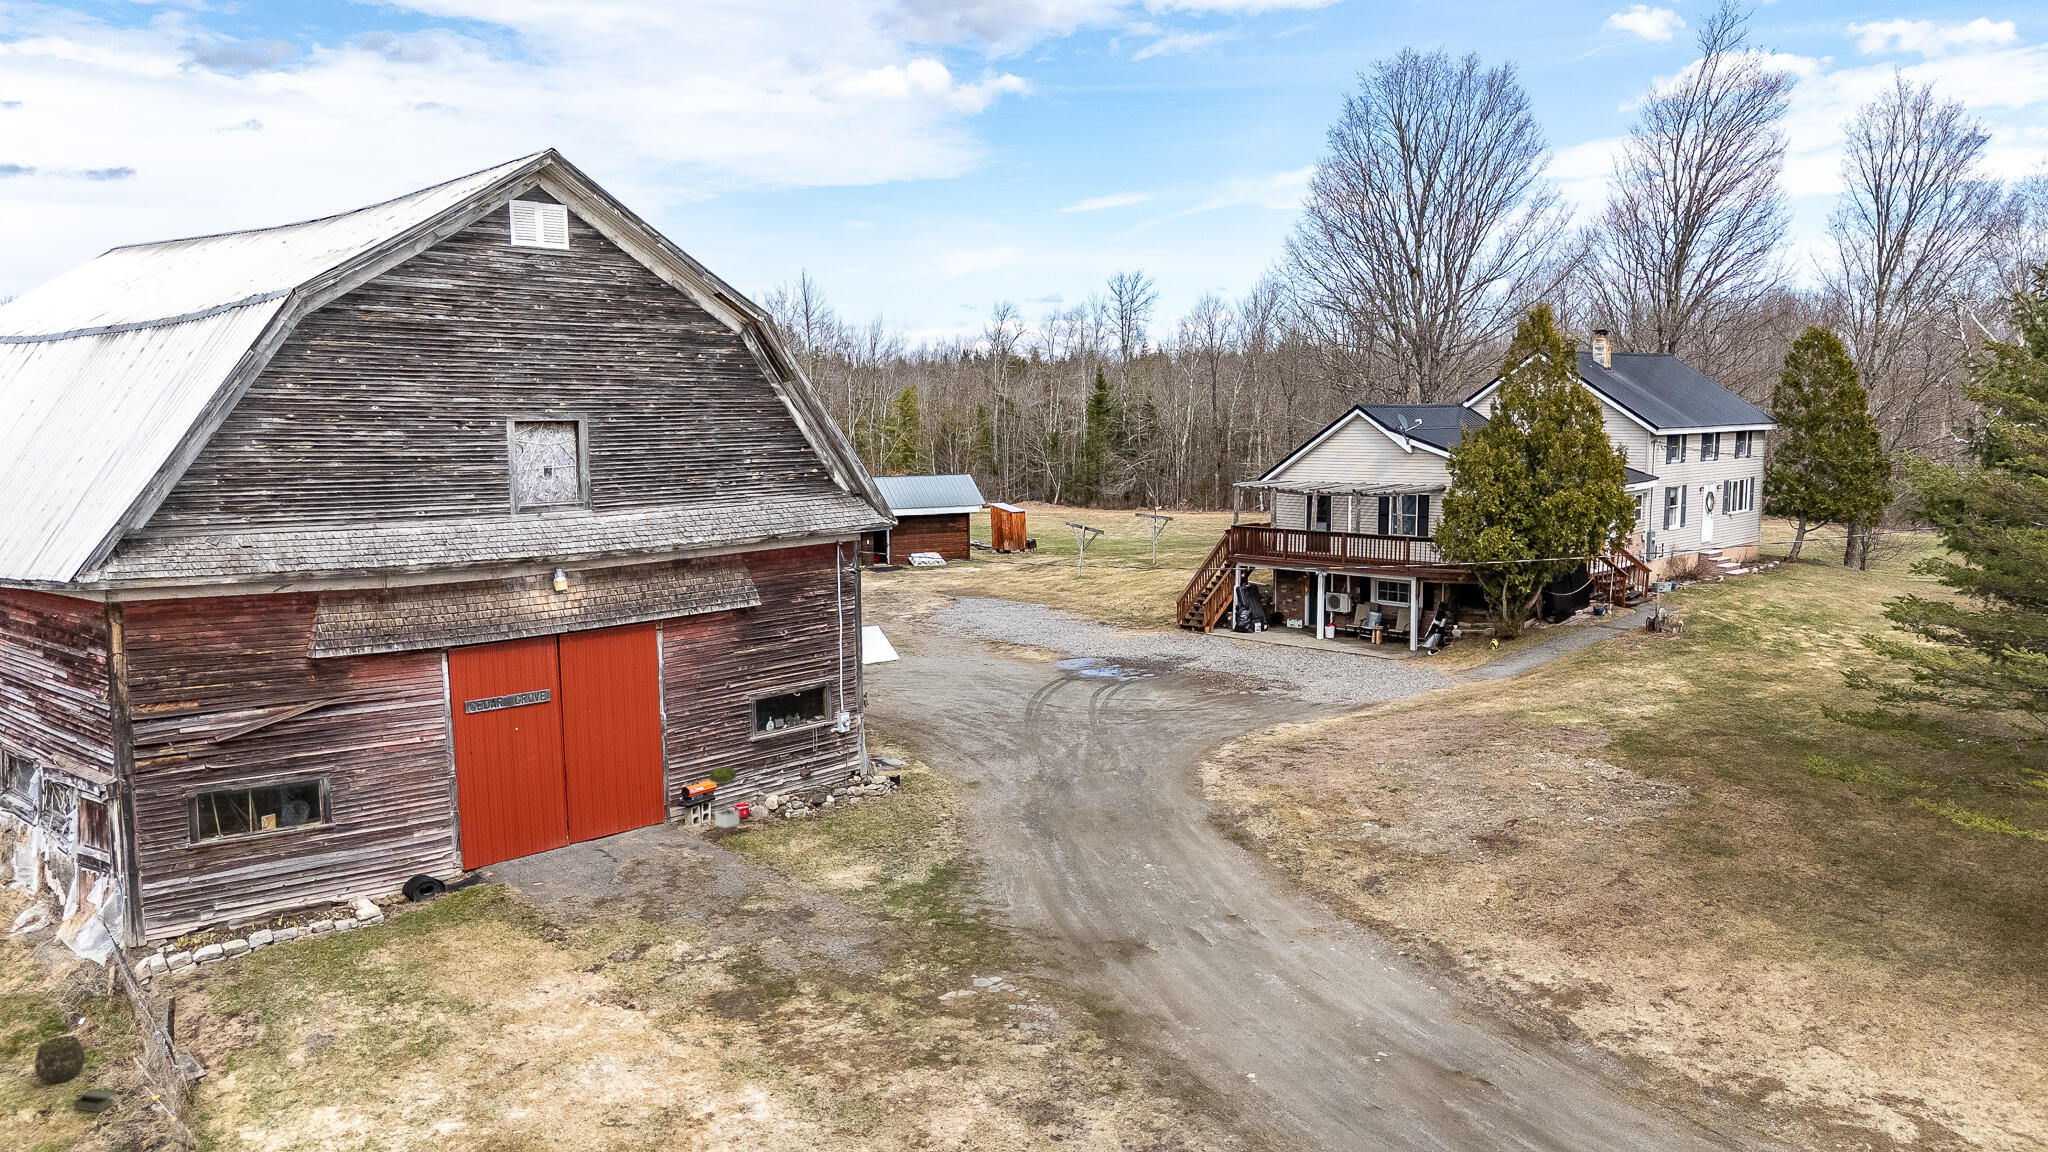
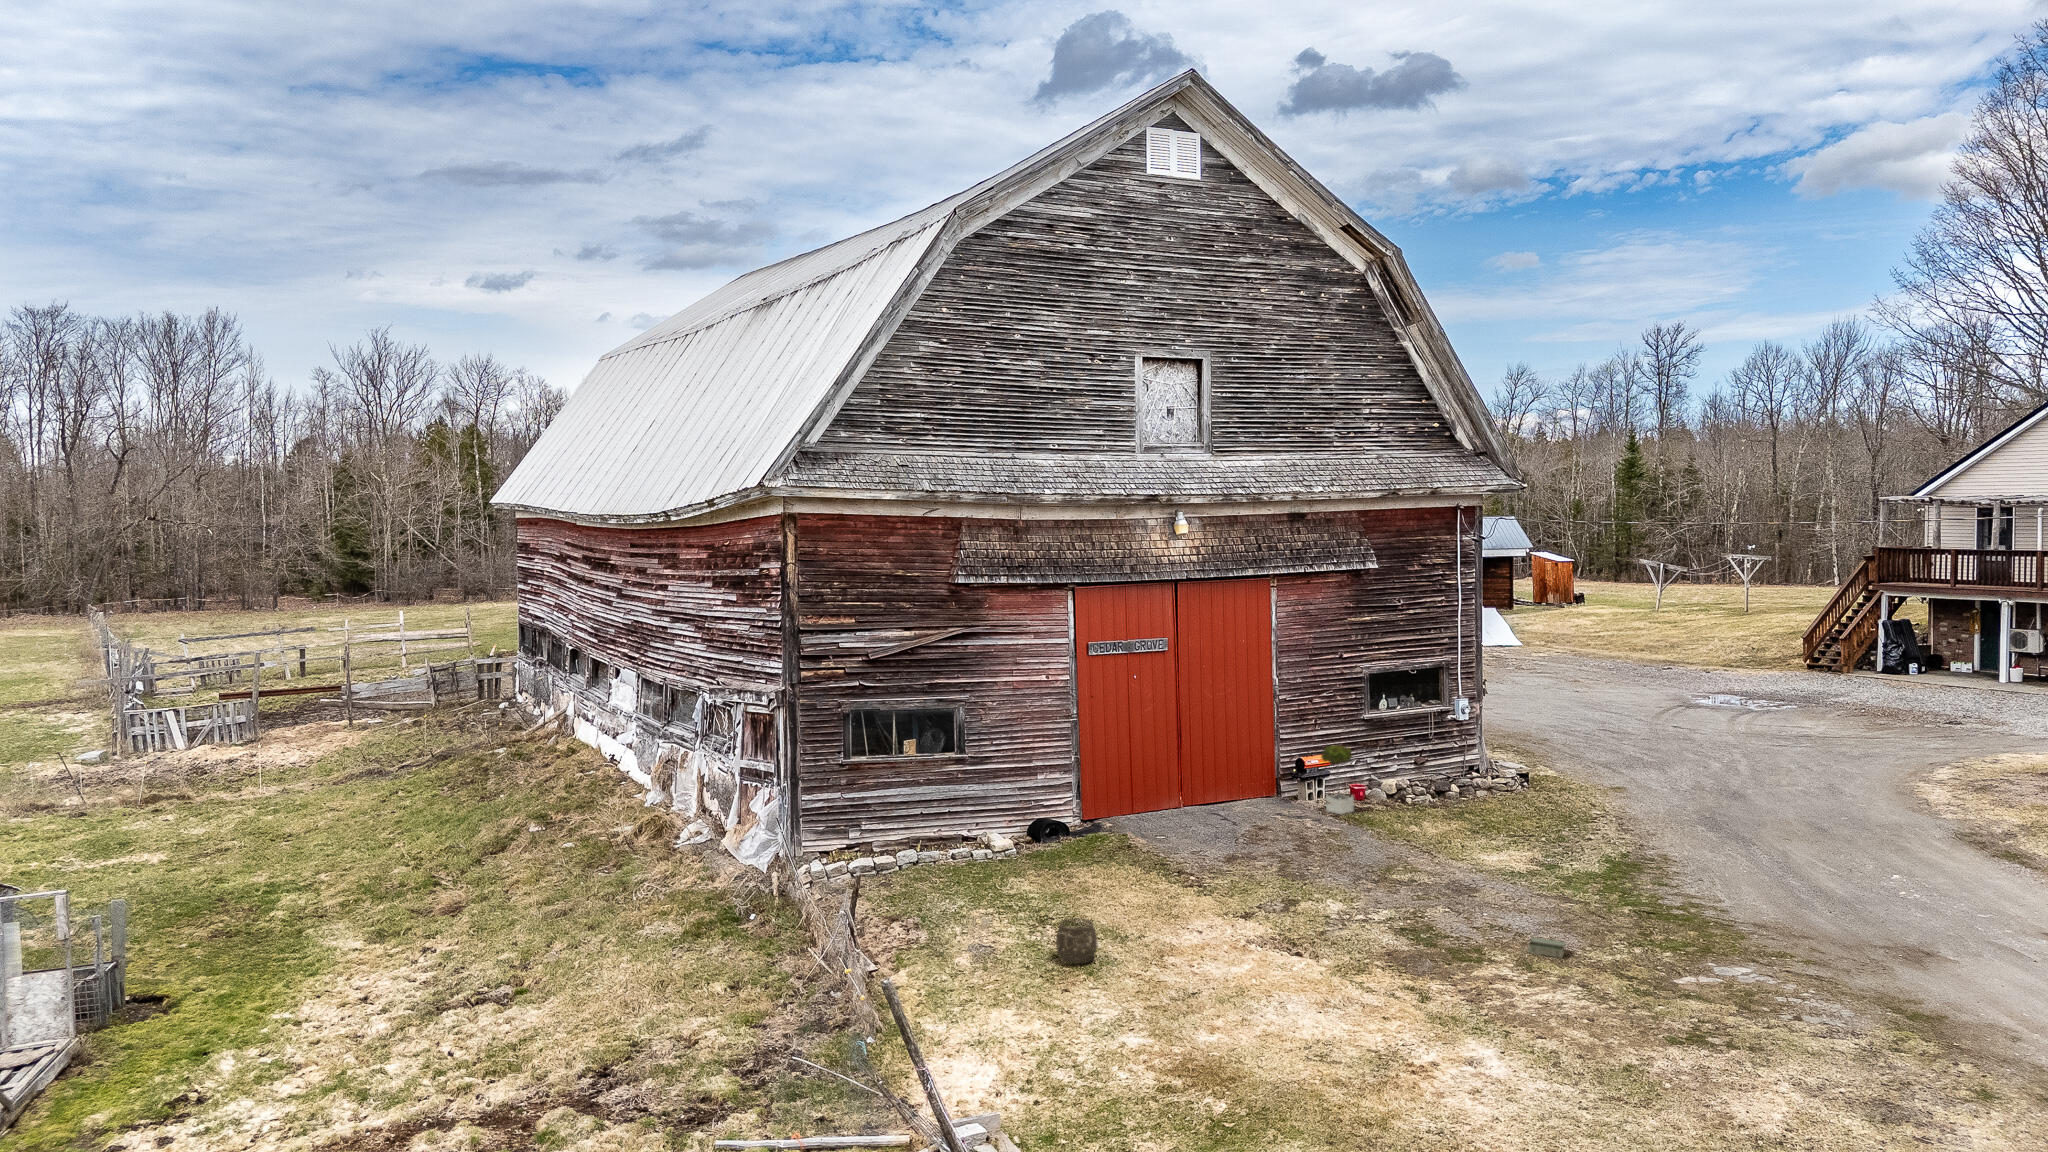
woven basket: present [35,1036,85,1084] -> present [1056,918,1098,964]
toolbox: present [73,1089,118,1112] -> present [1528,937,1566,958]

